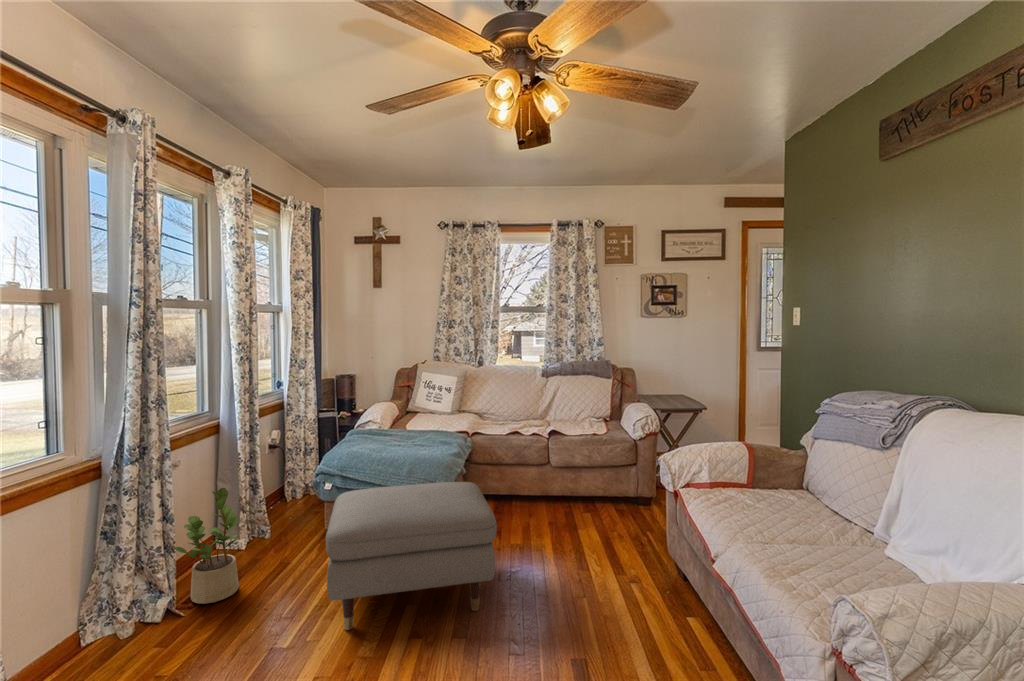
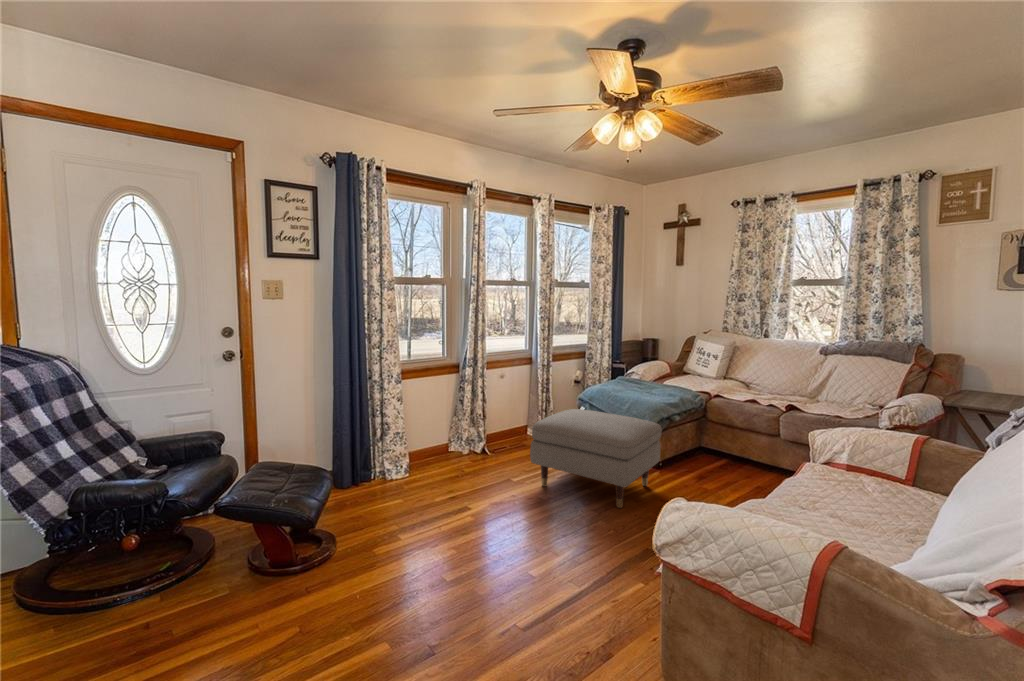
potted plant: present [175,488,239,604] -> none [492,391,524,453]

